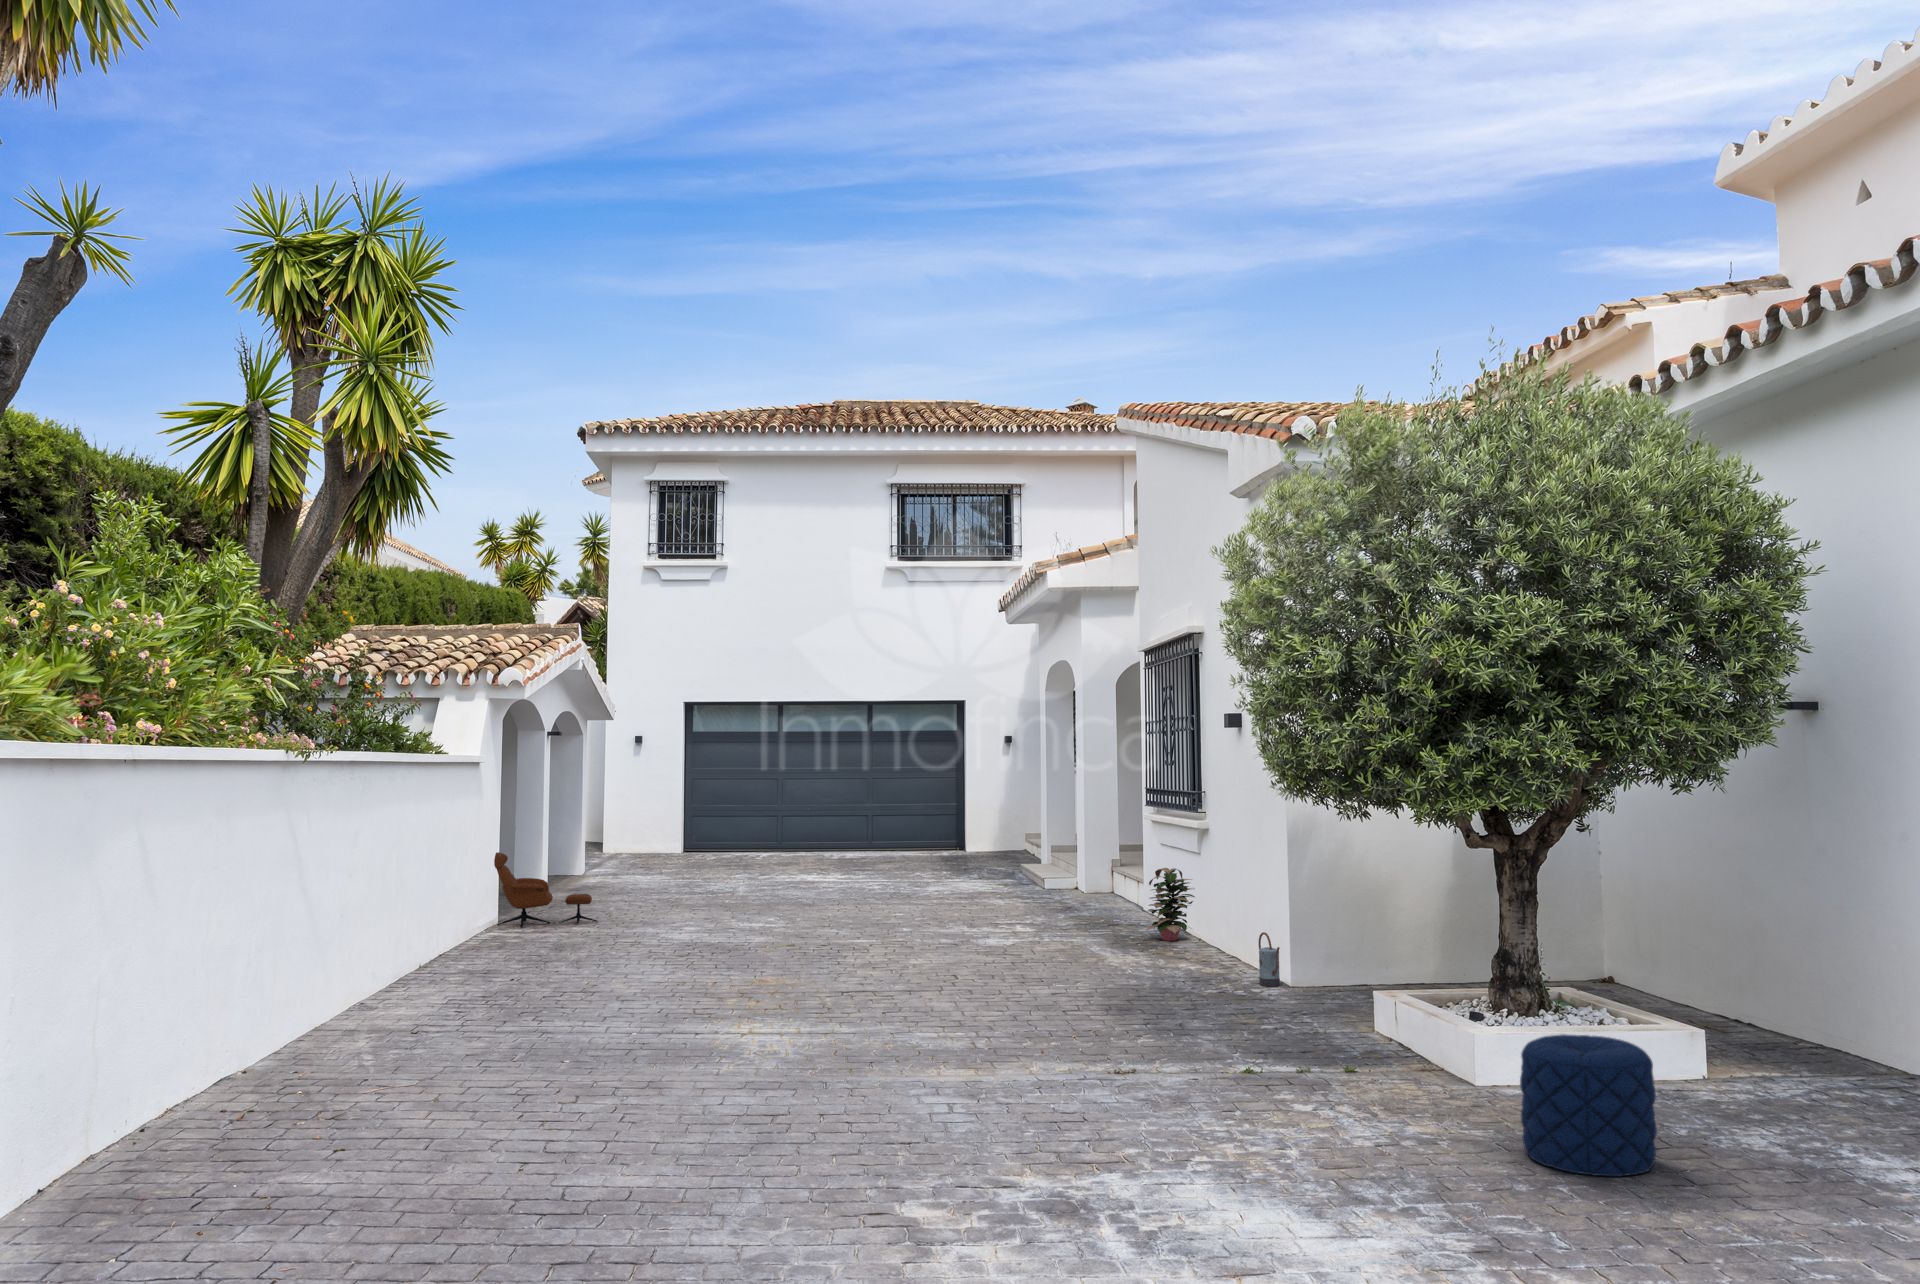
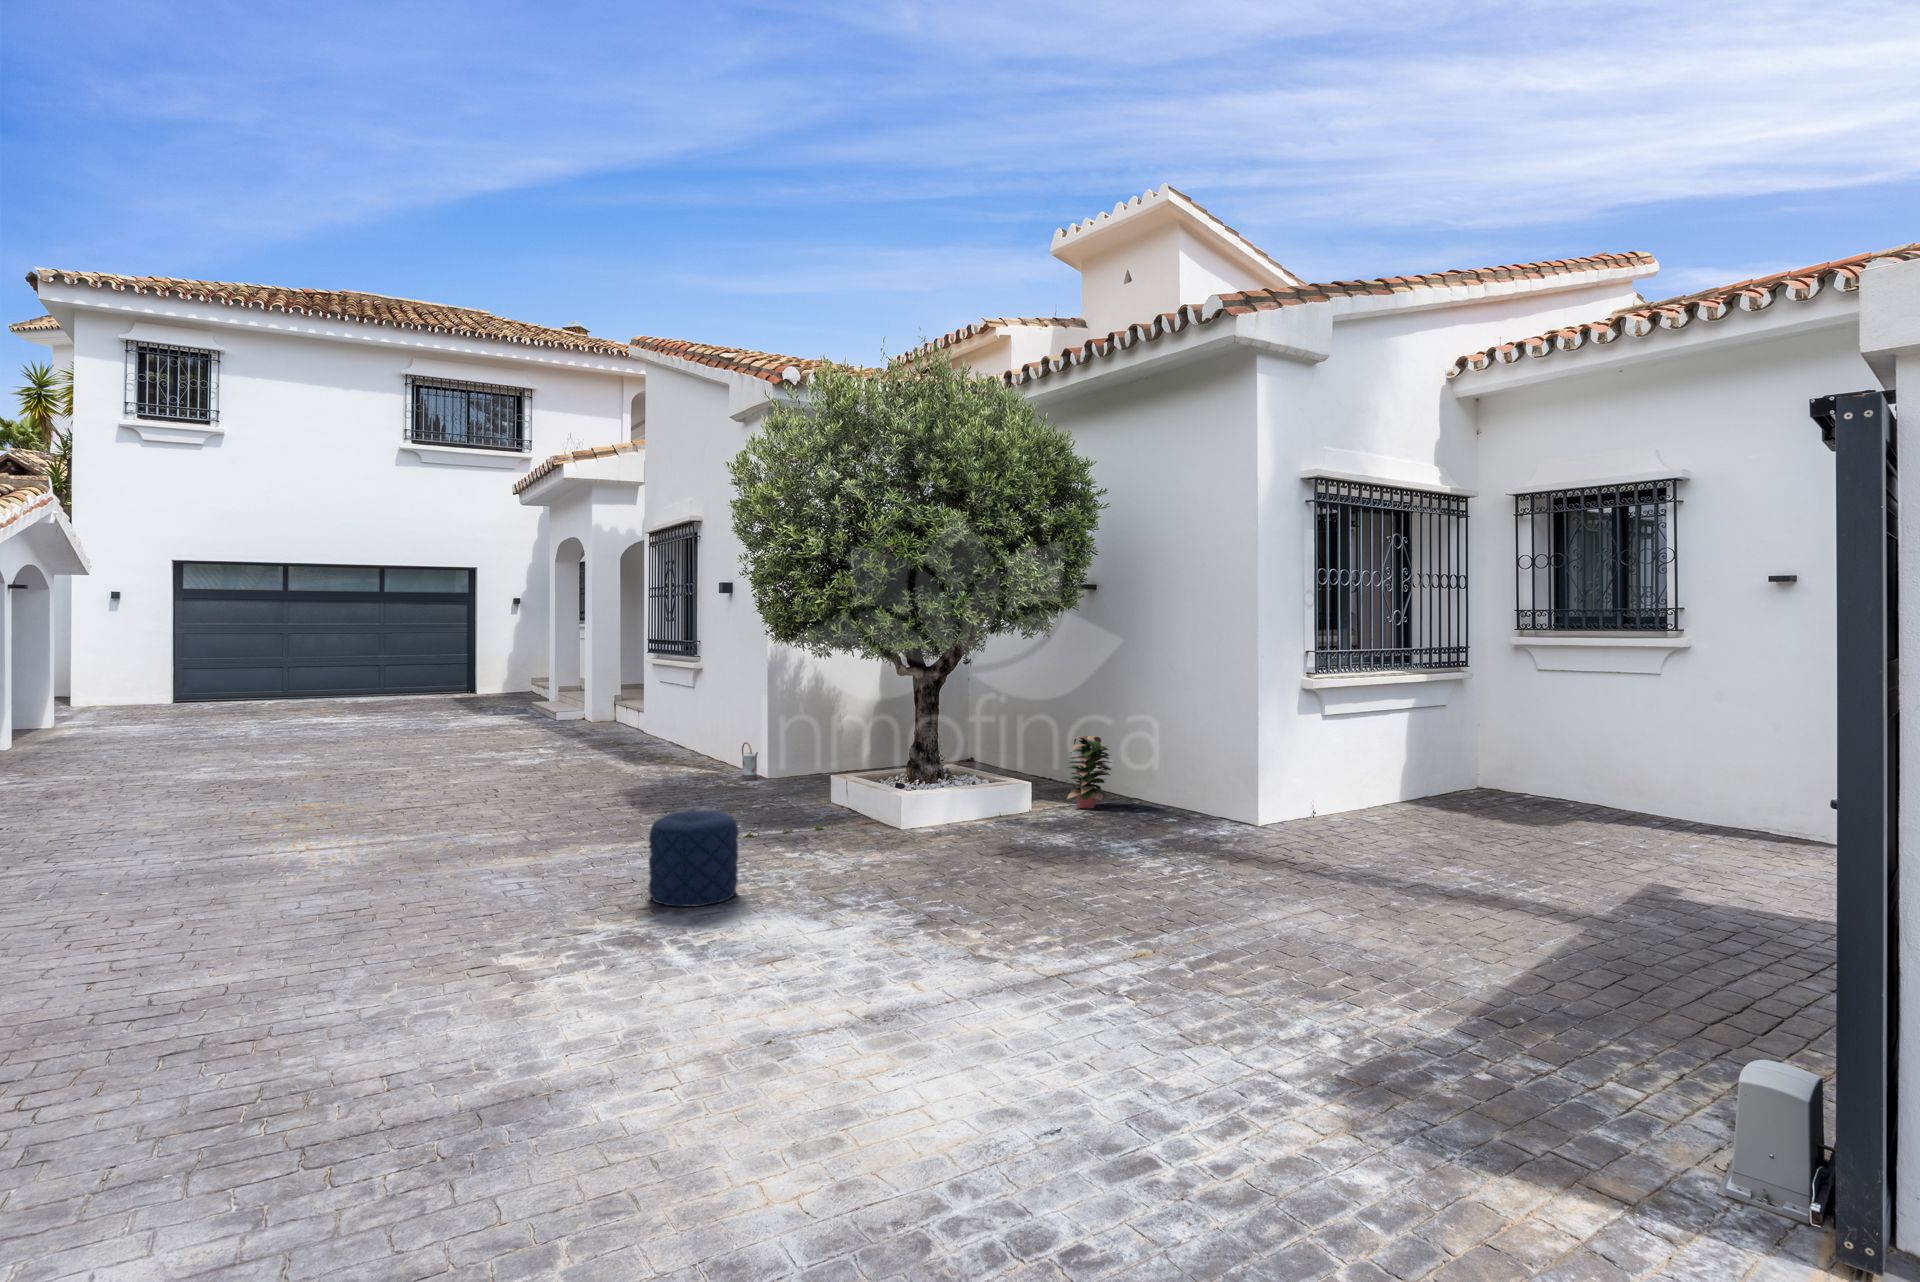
lounge chair: present [494,852,597,928] -> none [8,698,130,767]
decorative plant: present [1147,868,1195,941] -> present [1066,735,1112,808]
pouf: present [1520,1034,1657,1177] -> present [649,811,738,907]

